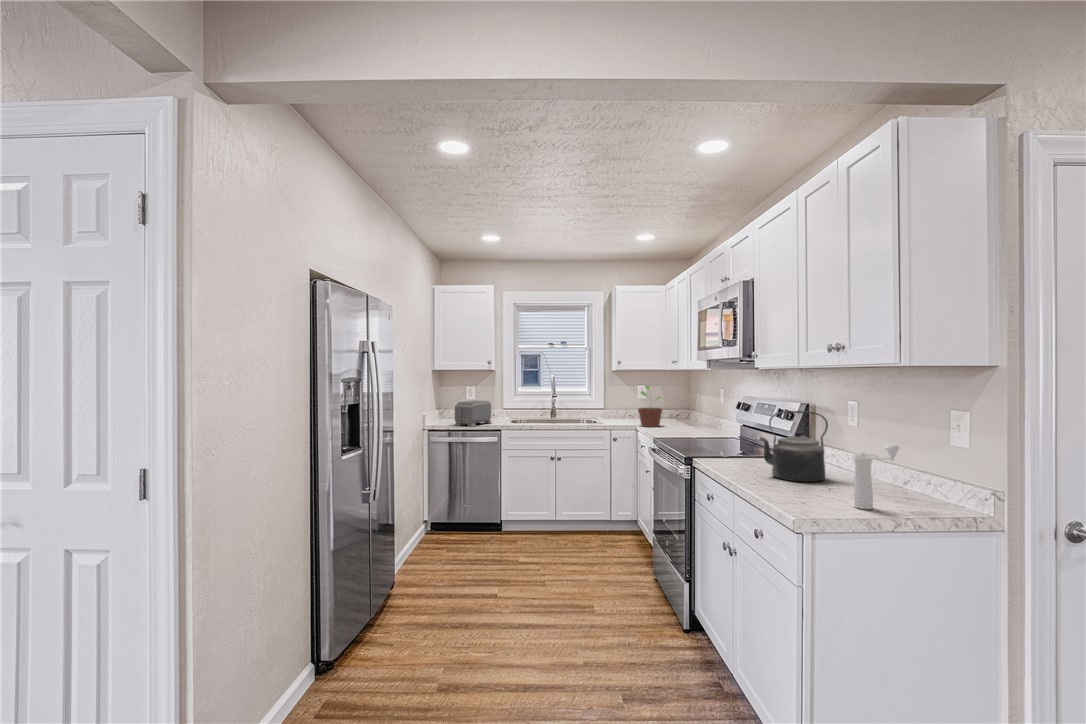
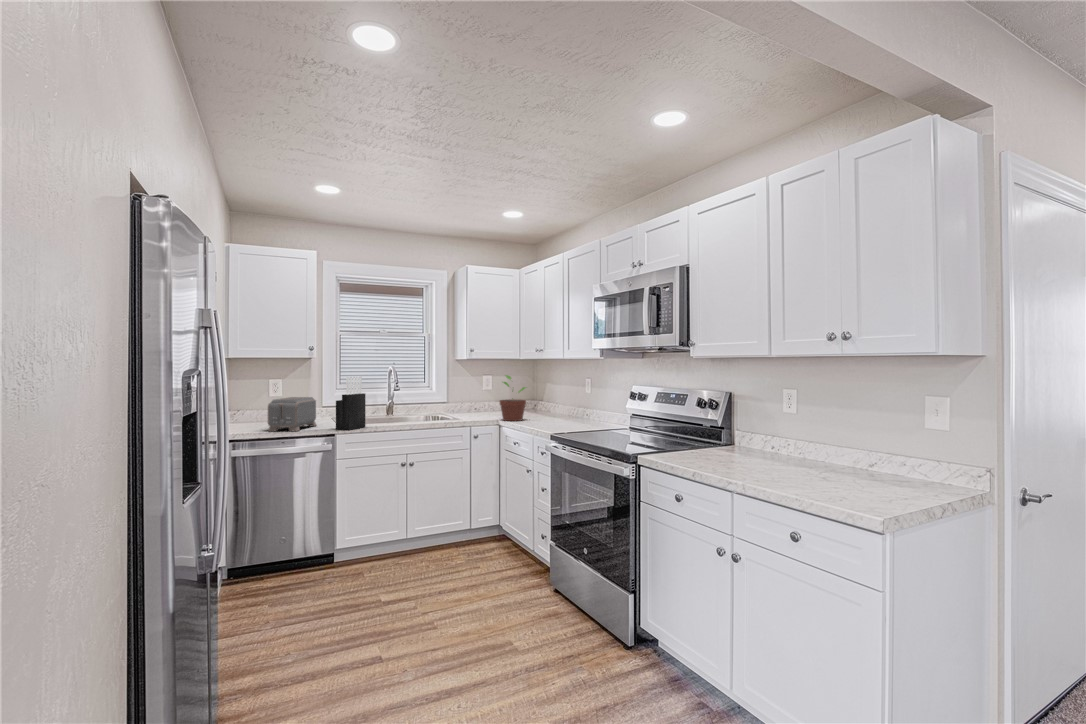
knife block: none [500,386,523,428] -> present [336,377,366,430]
kettle: present [759,411,828,482] -> none [733,396,797,471]
pepper mill: present [854,444,900,509] -> none [884,426,918,496]

